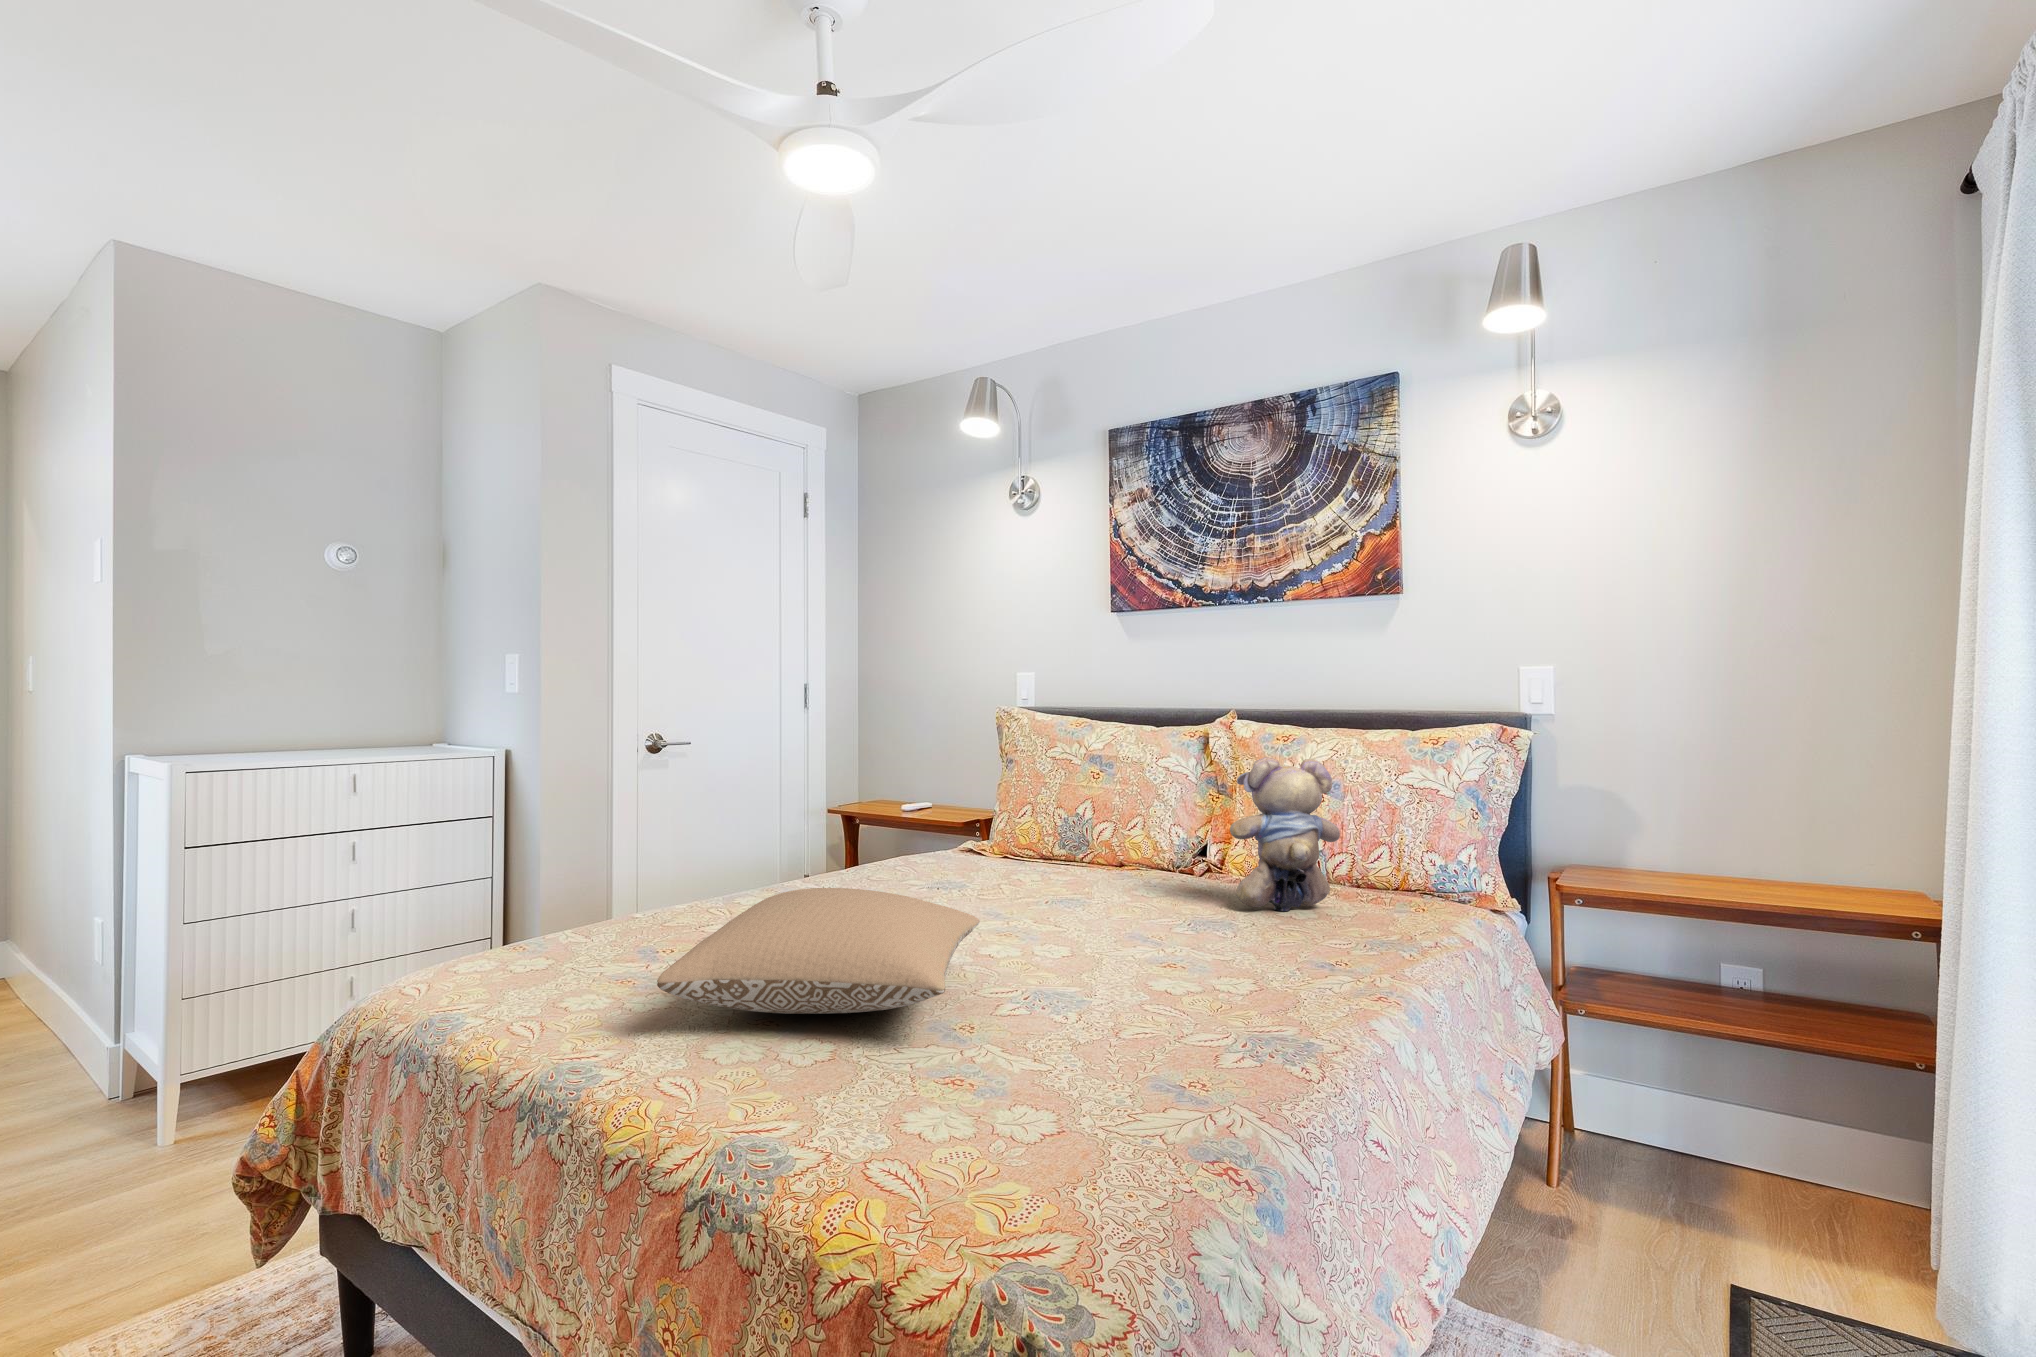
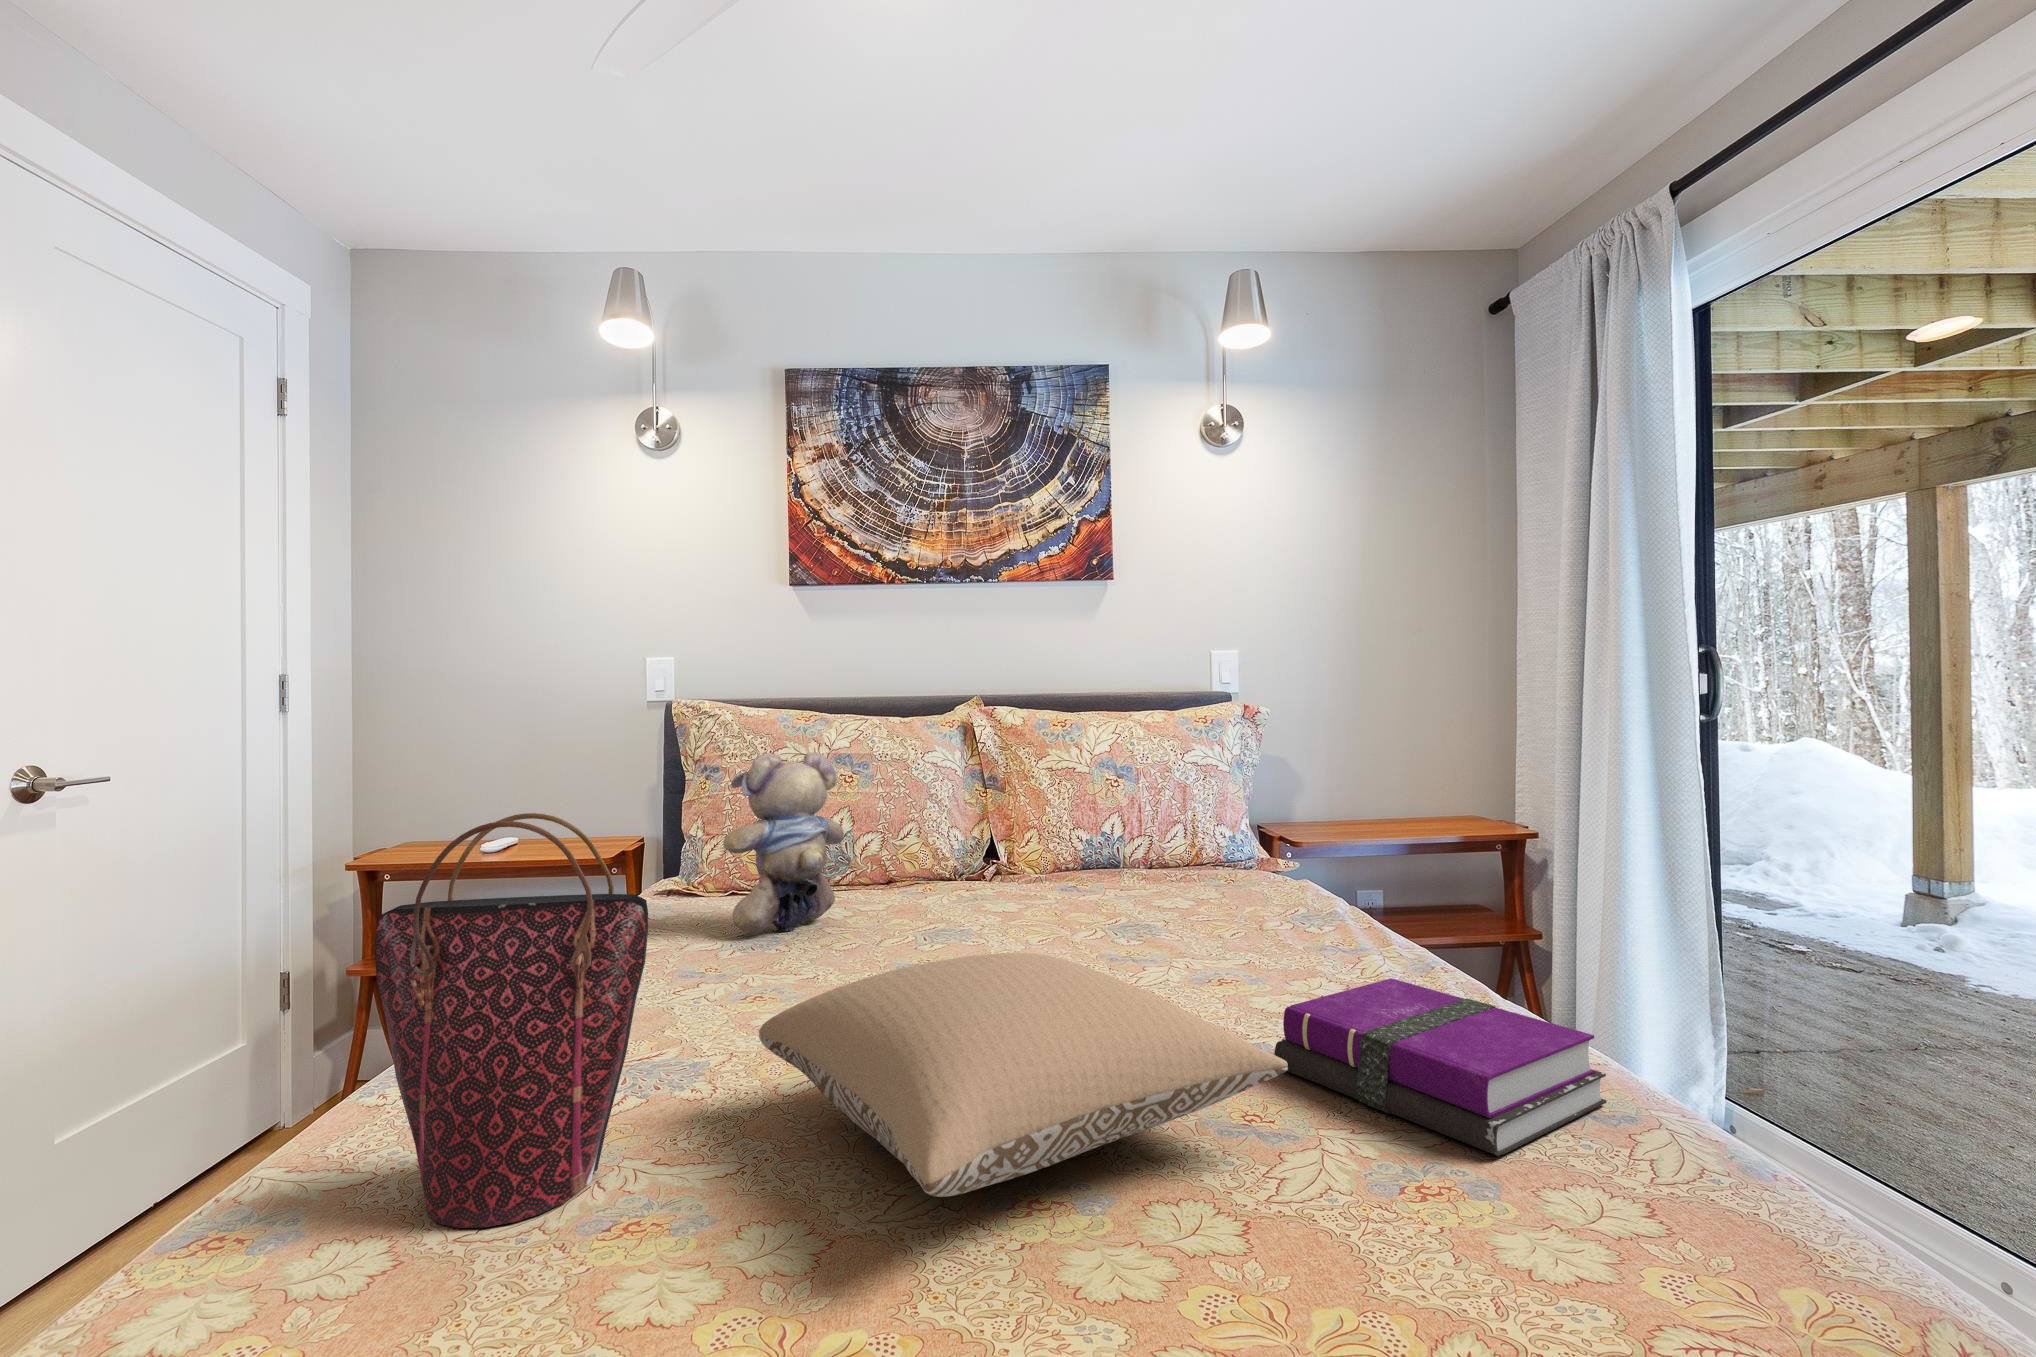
teddy bear: present [1230,757,1340,911] -> present [723,752,844,932]
handbag: none [571,769,671,977] -> present [374,813,648,1228]
notebook: none [1053,972,1238,1102] -> present [1275,978,1606,1156]

